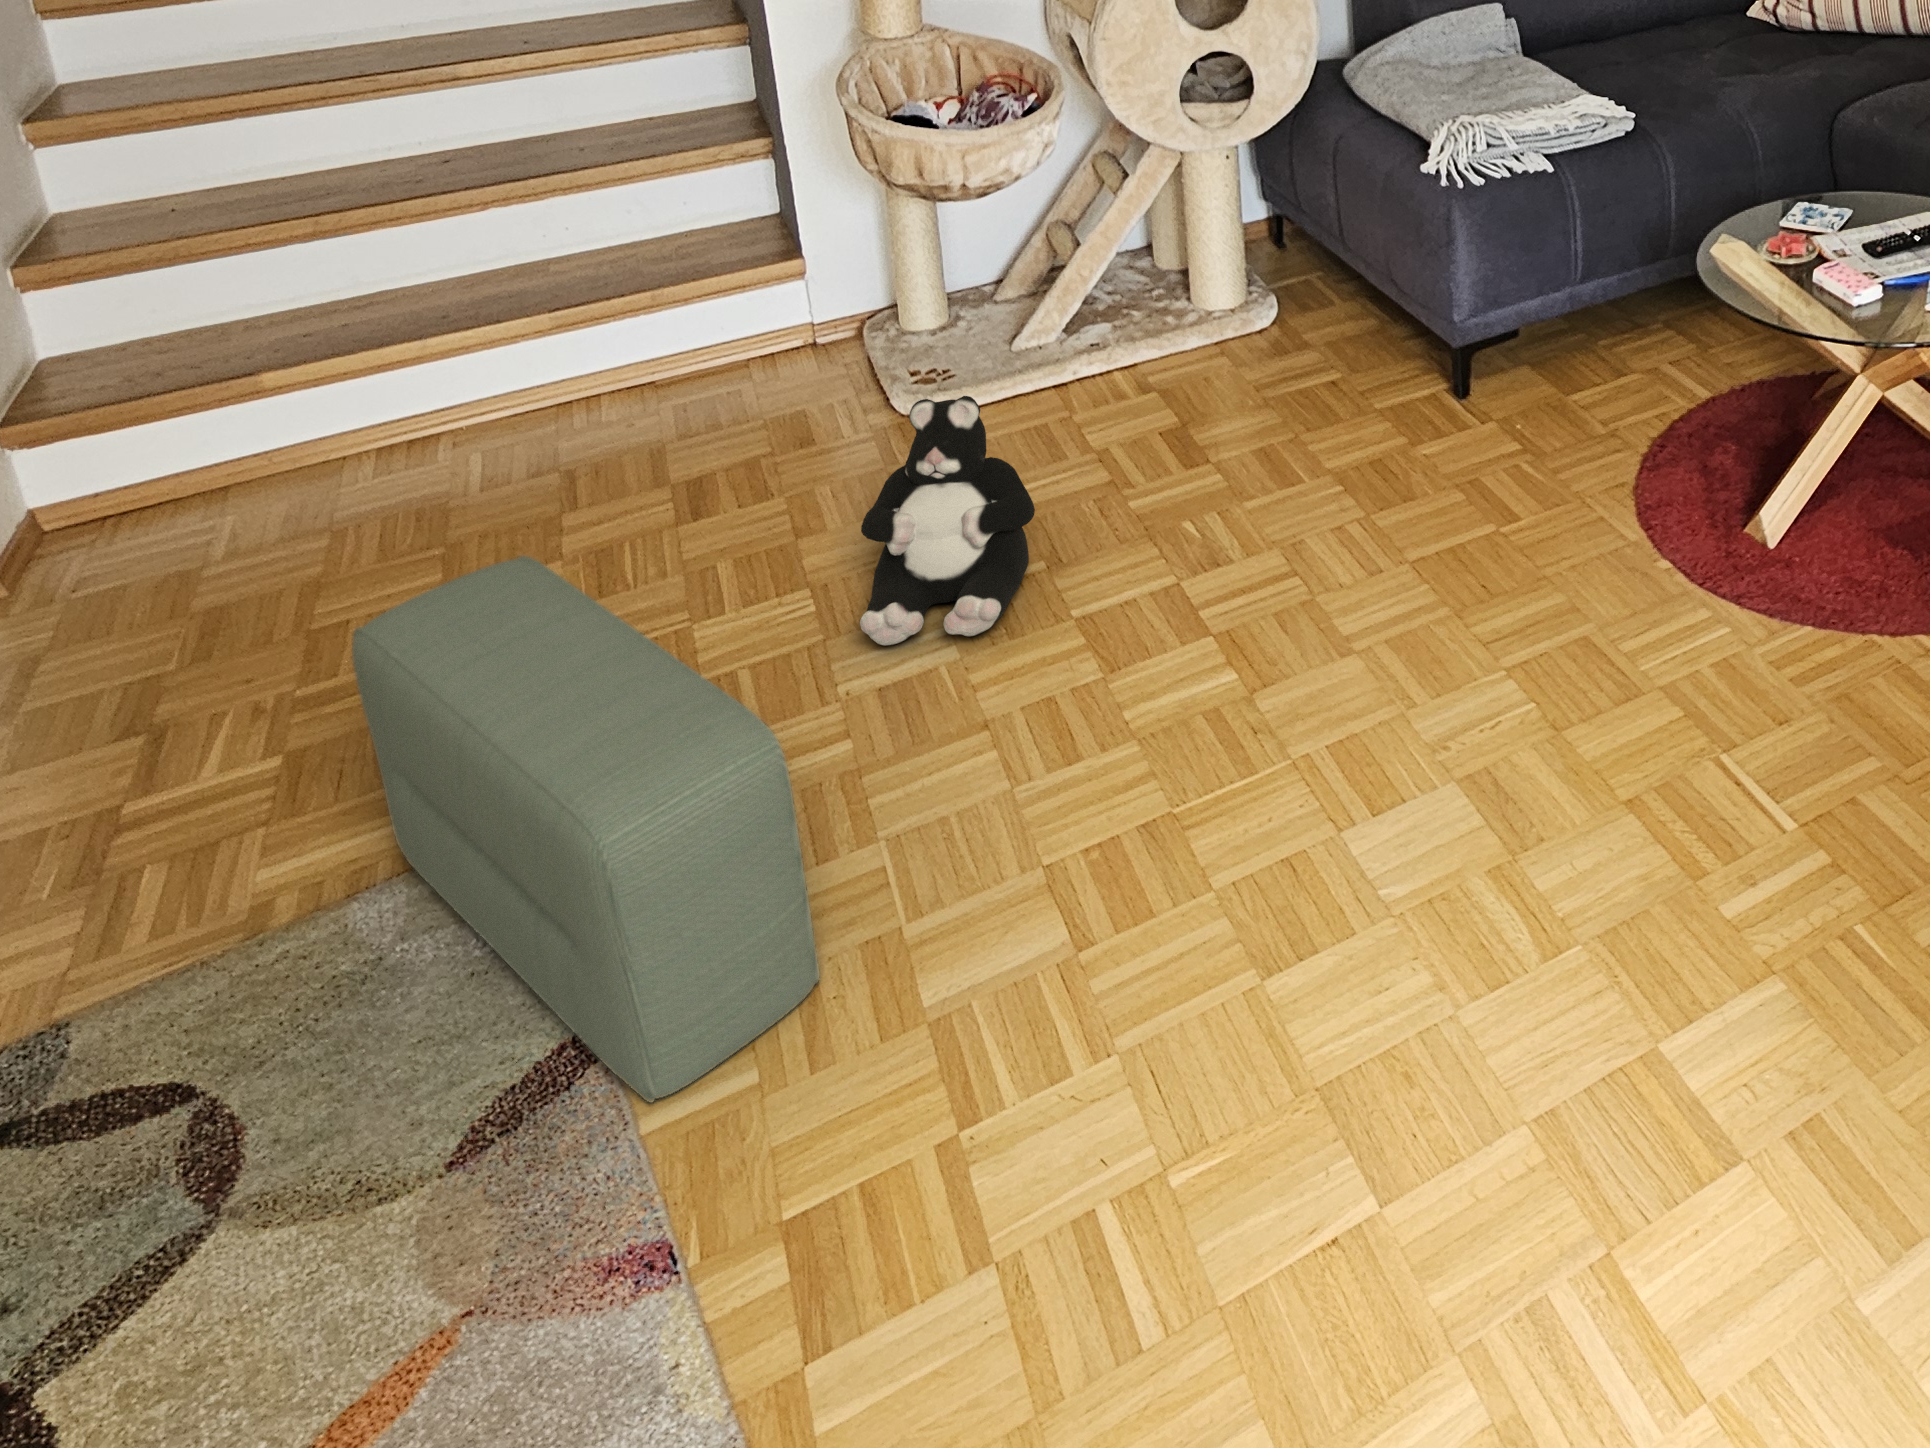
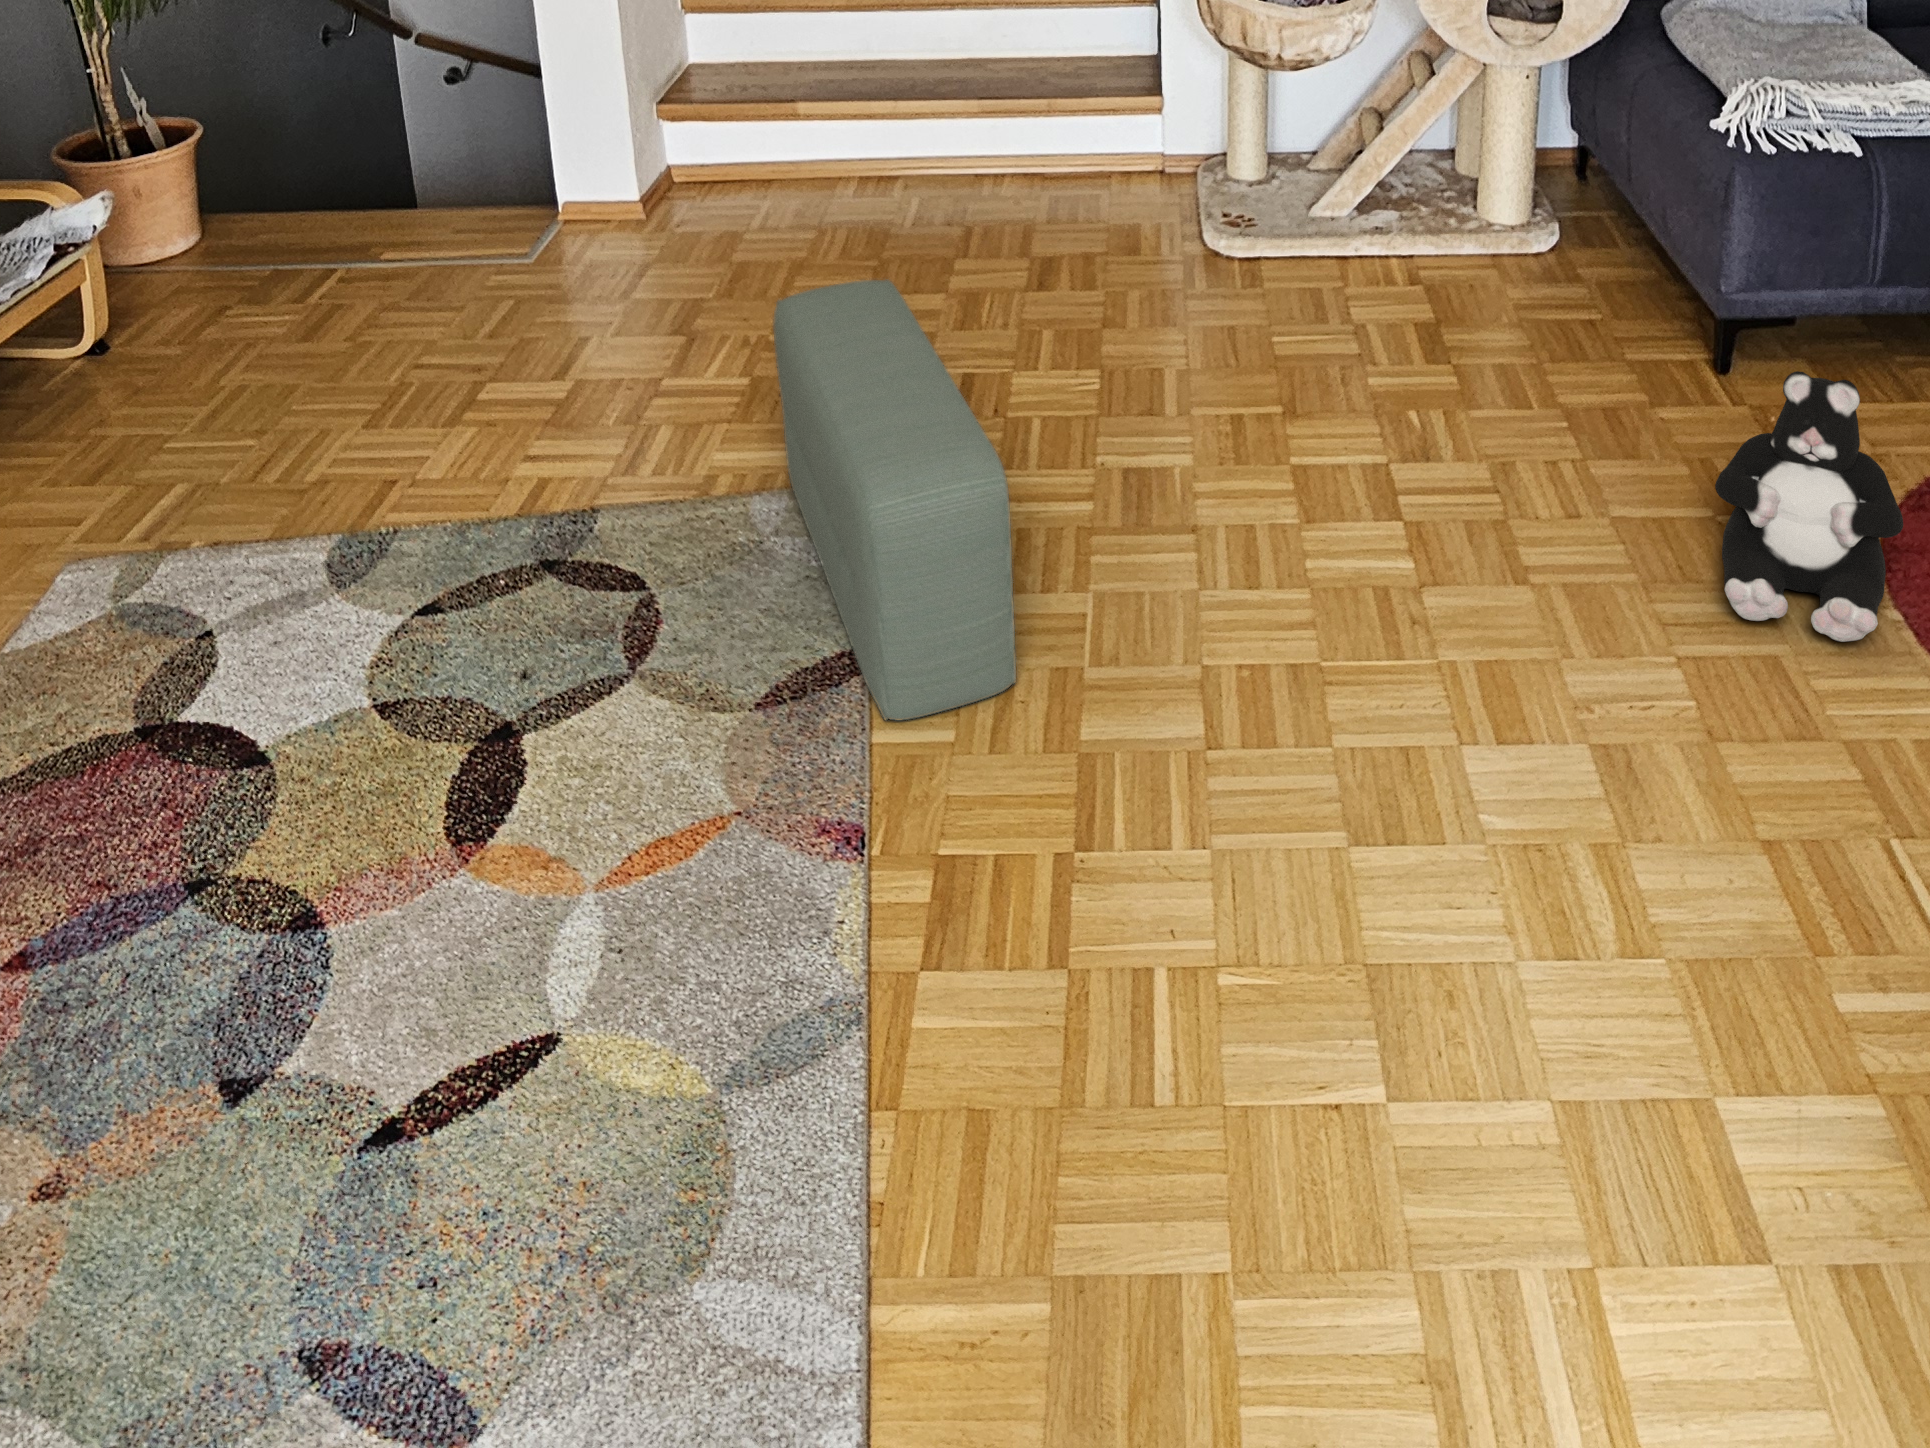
plush toy: present [860,396,1035,645] -> present [1715,371,1903,642]

